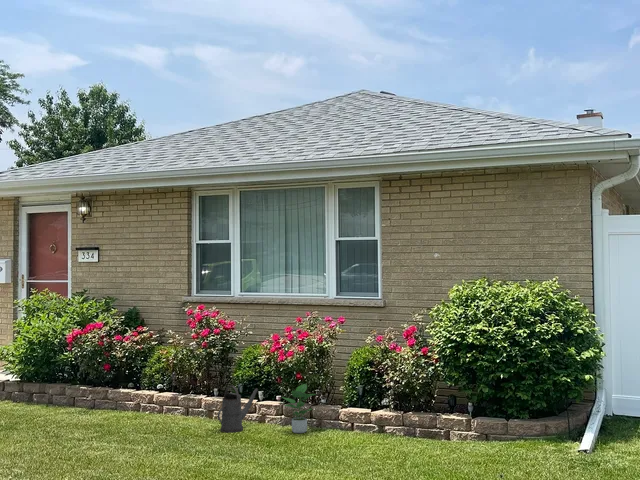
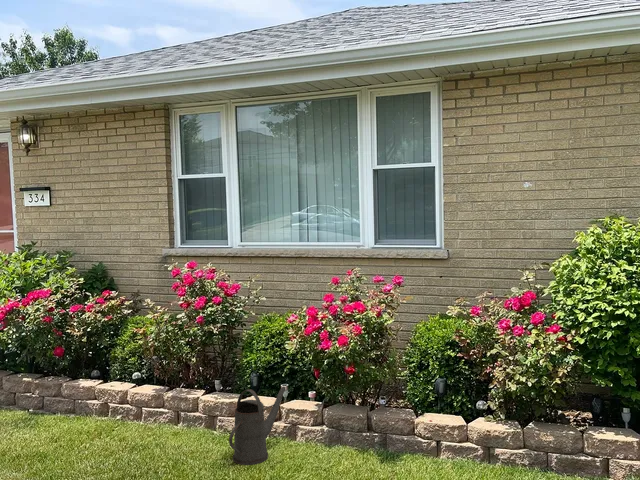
potted plant: present [282,384,316,433] -> none [327,381,382,462]

